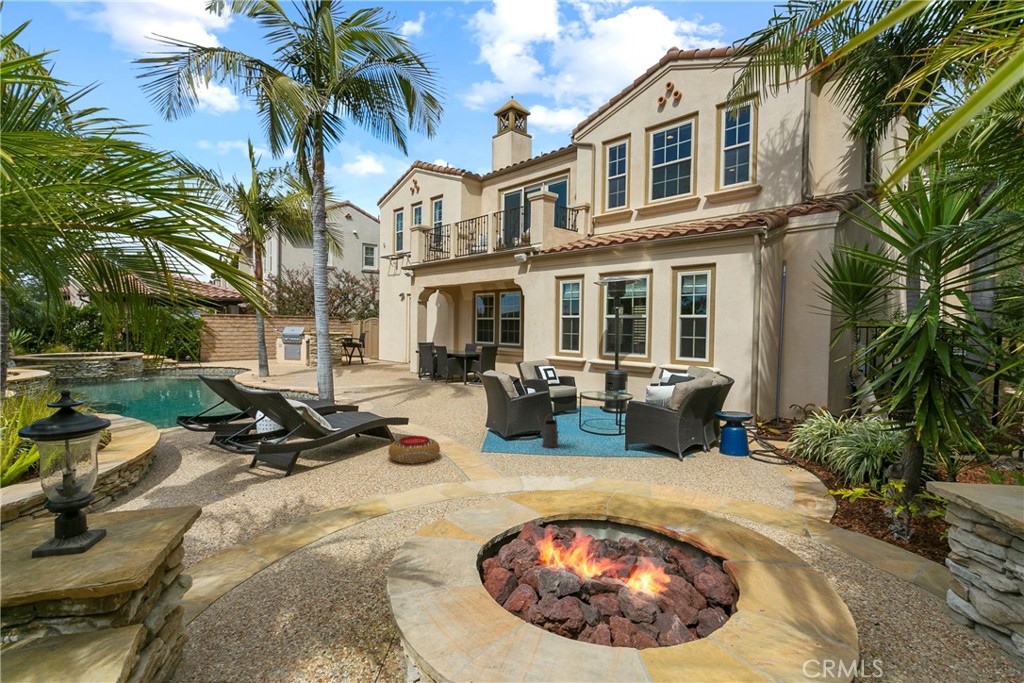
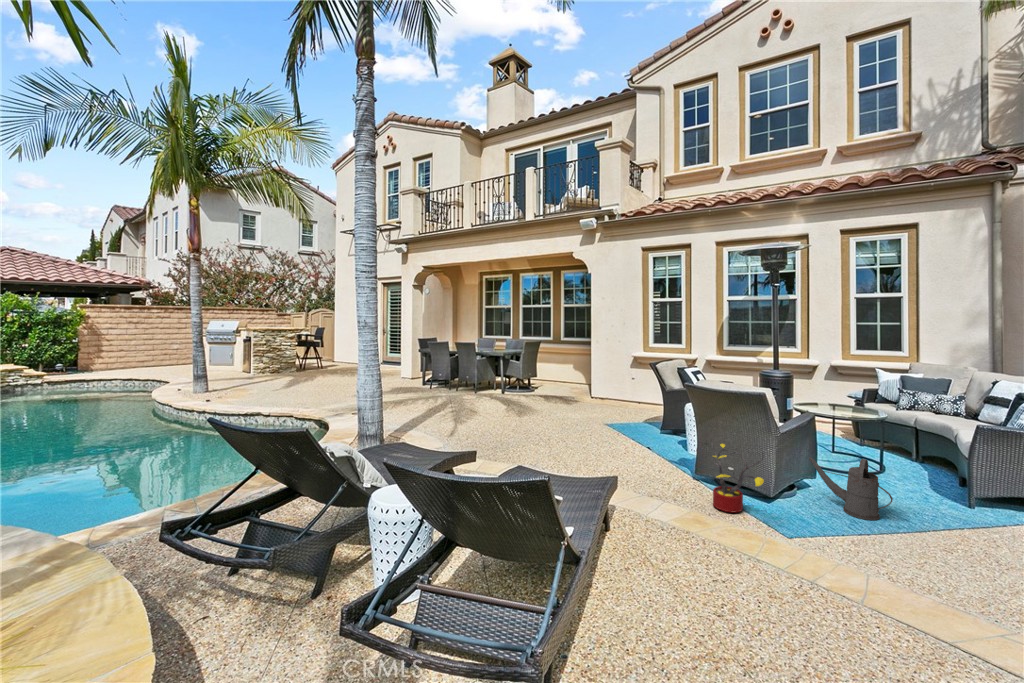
decorative plant: none [475,400,491,440] -> present [712,438,764,512]
pouf: present [388,436,440,463] -> none [661,537,784,625]

